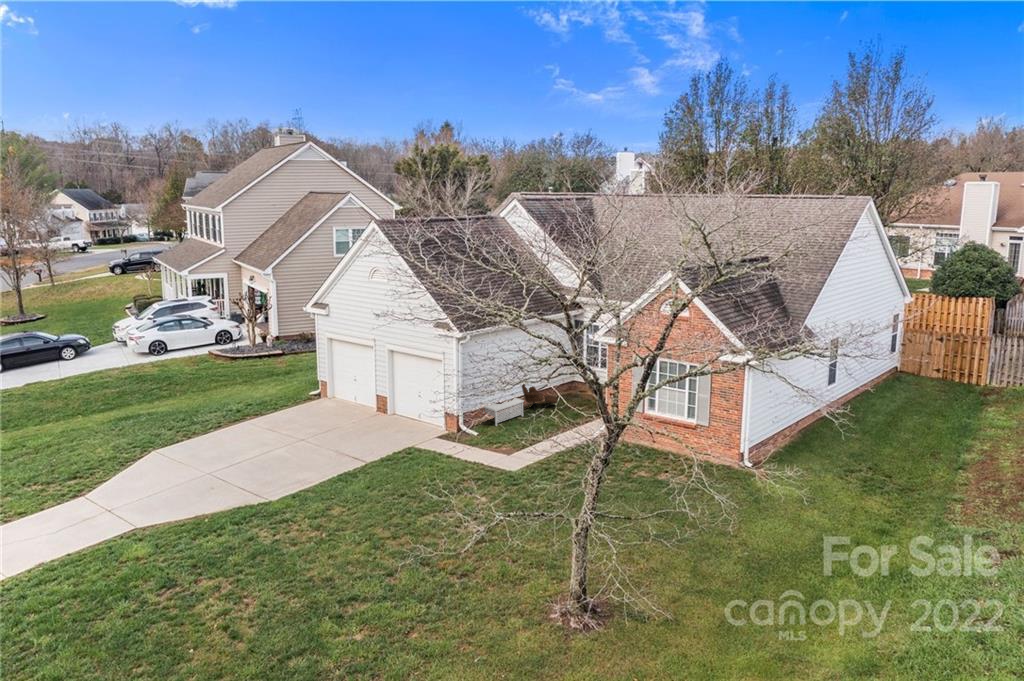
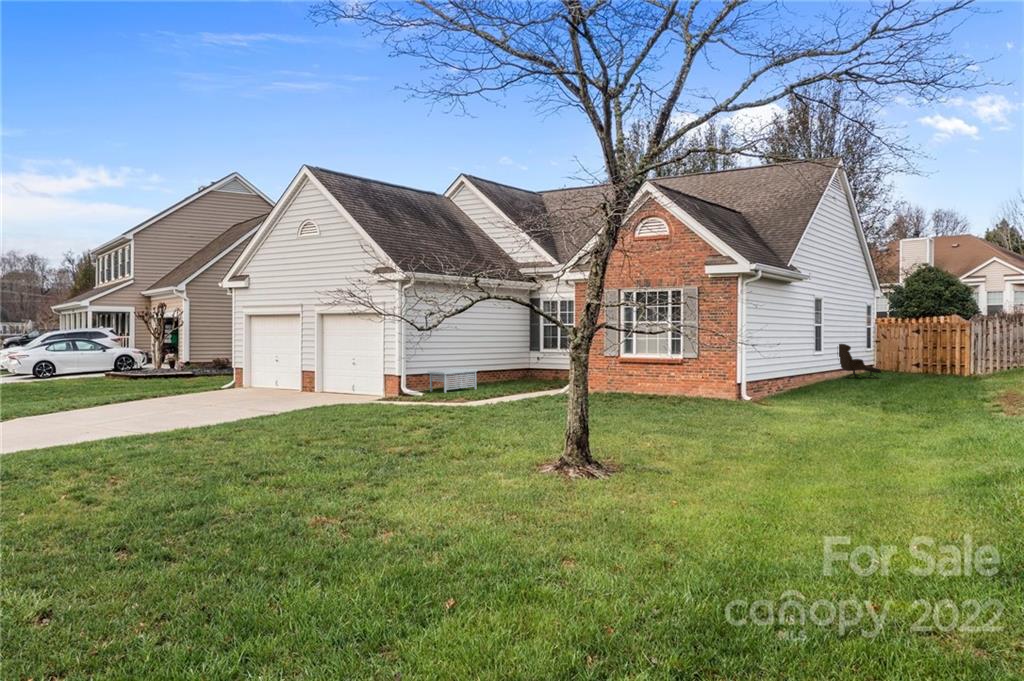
lounge chair: present [522,384,557,411] -> present [837,344,881,379]

